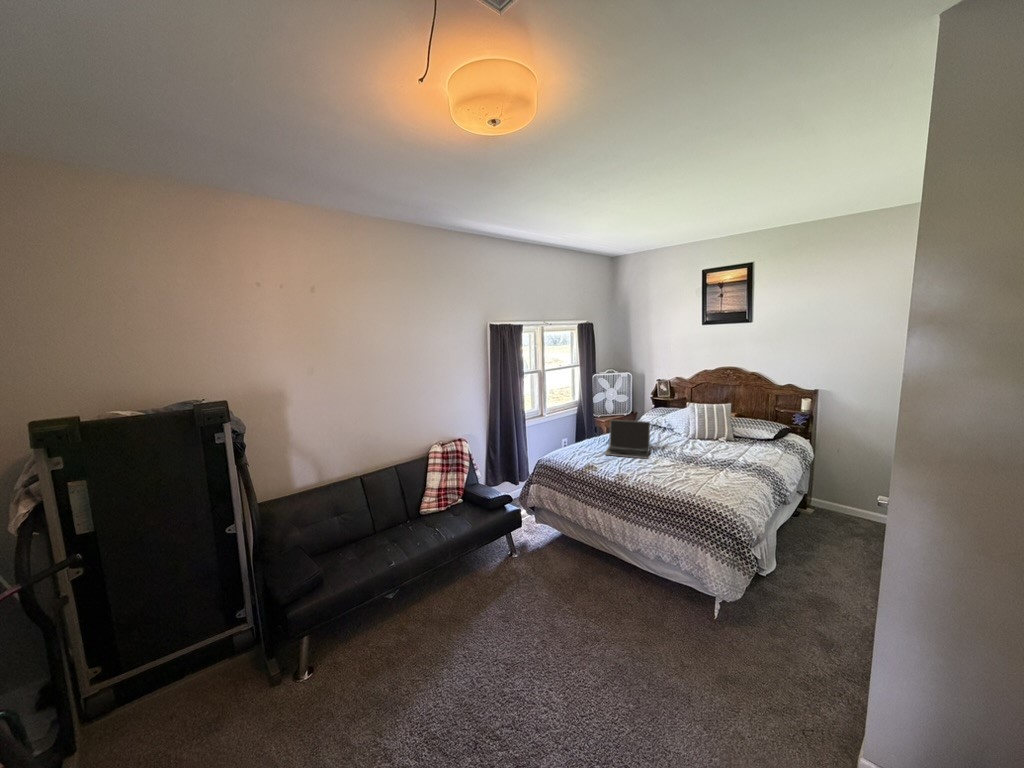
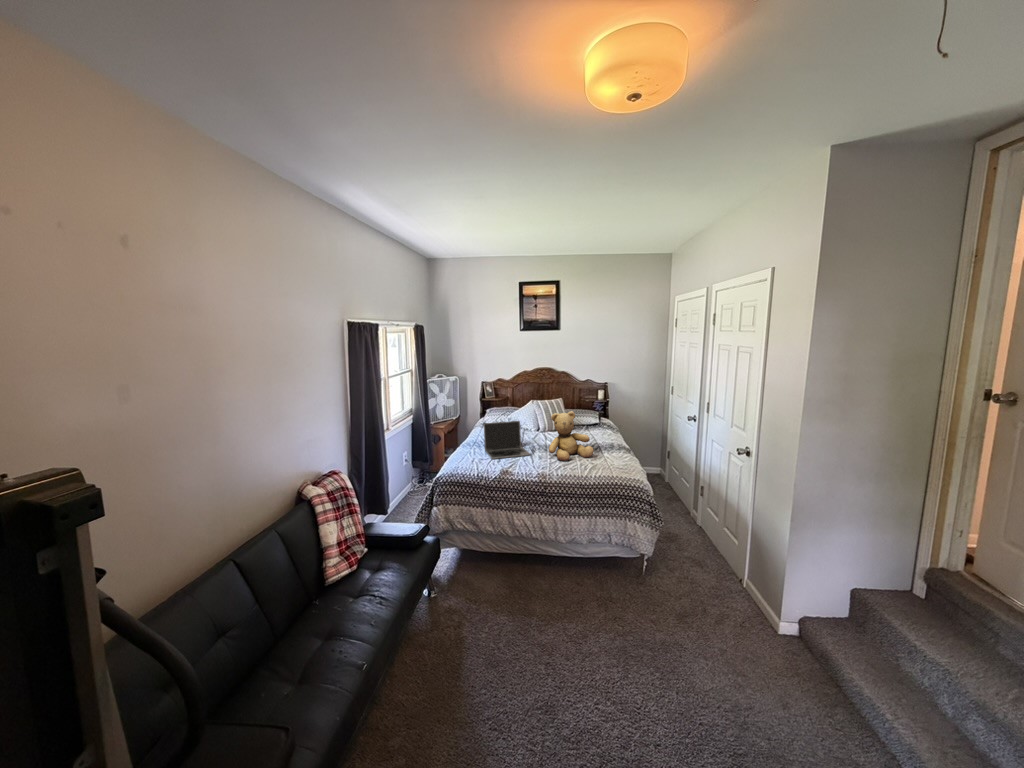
teddy bear: none [664,417,717,474] -> present [549,411,594,461]

